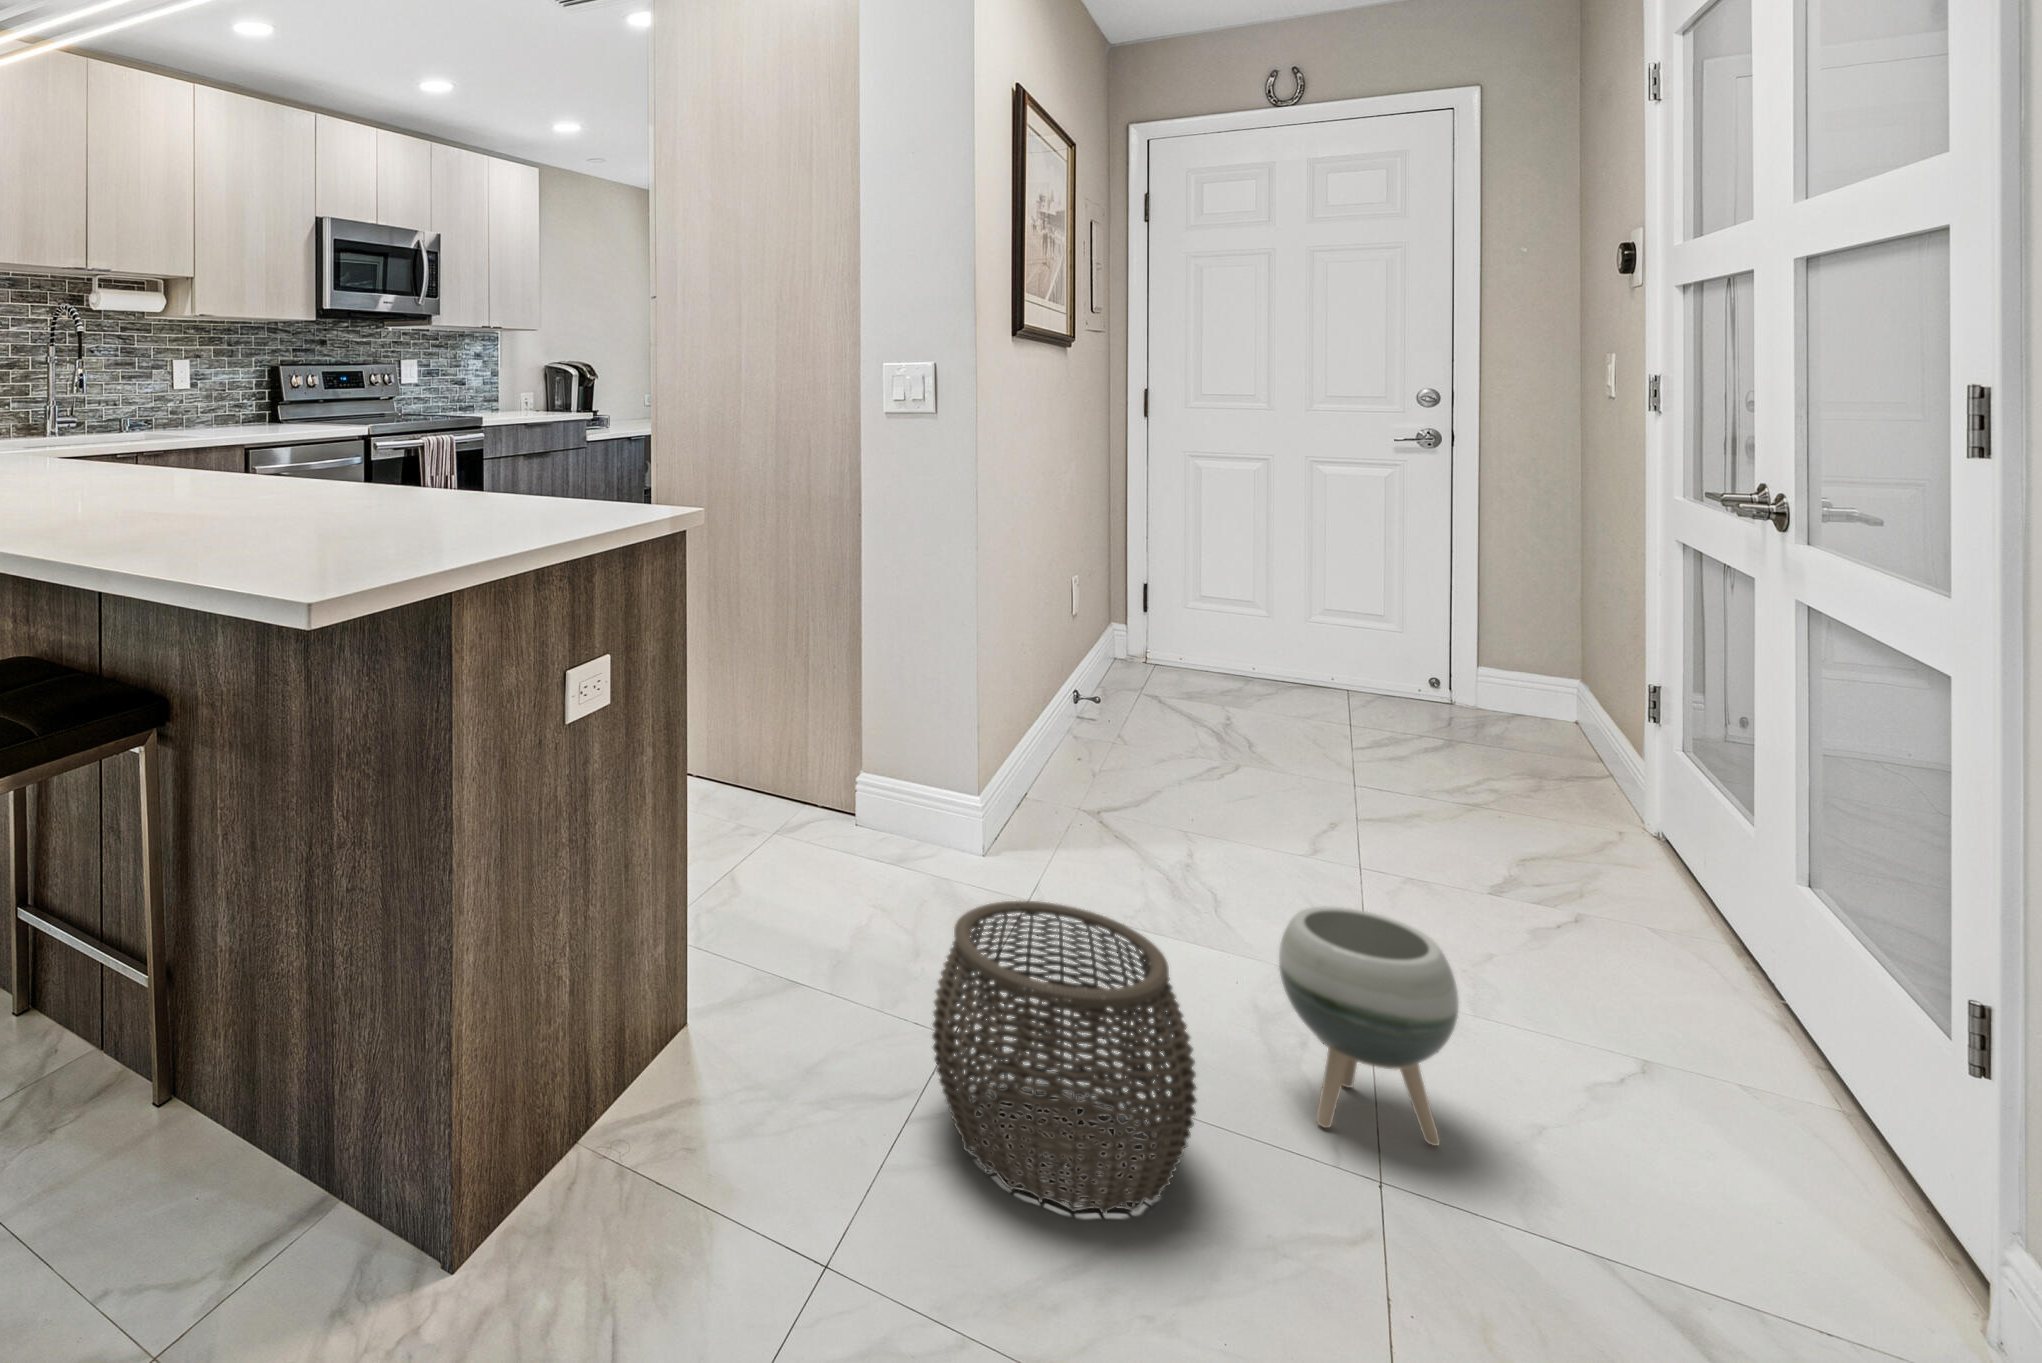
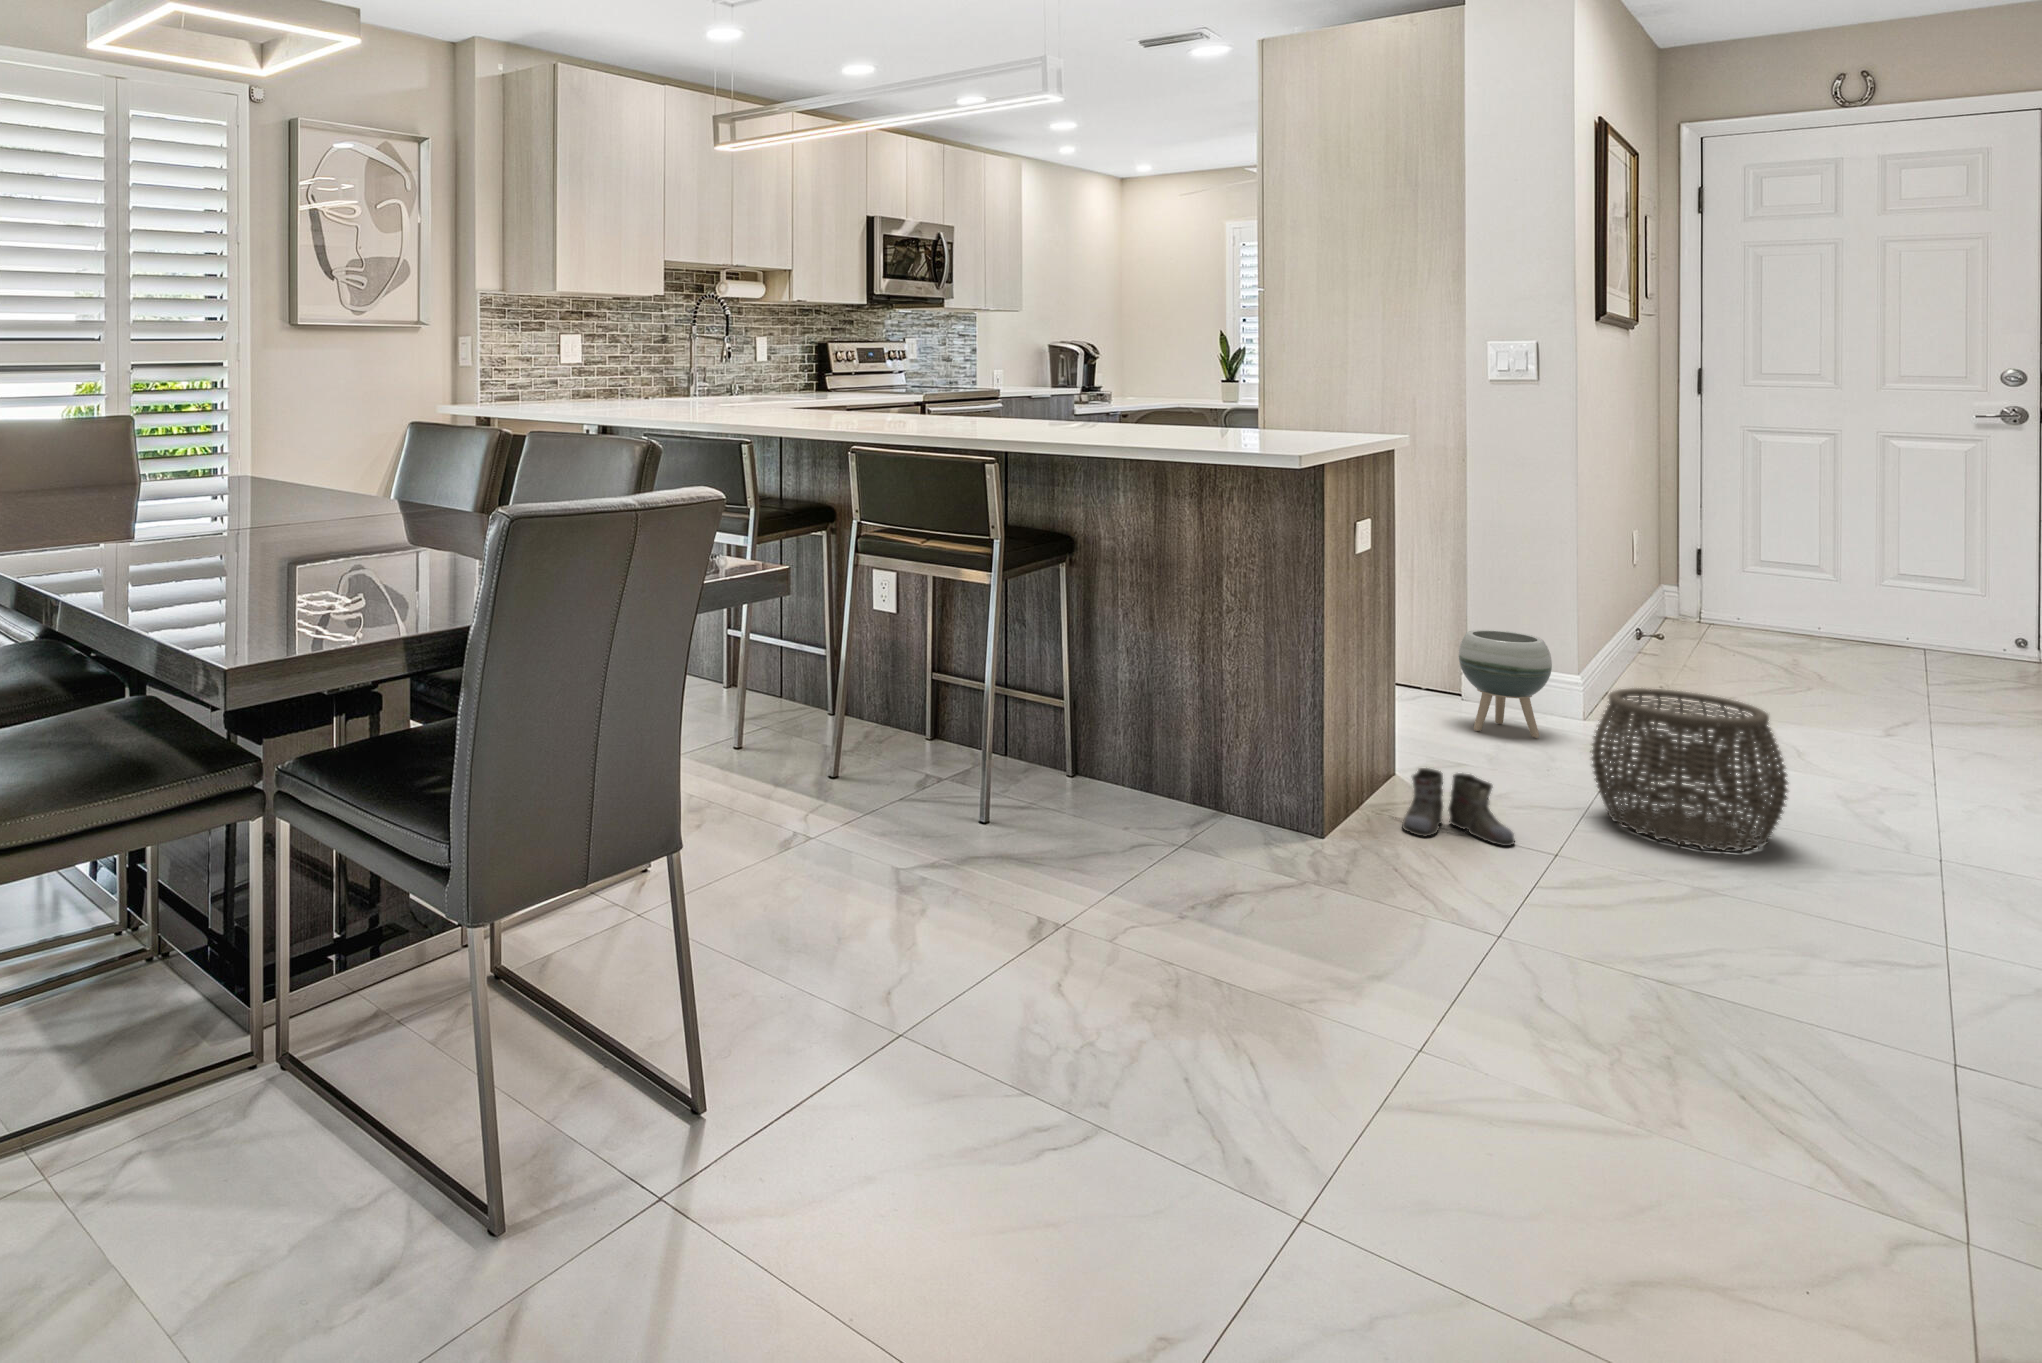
planter: present [1279,906,1459,1146] -> present [1459,630,1552,738]
boots: none [619,1083,790,1252] -> present [1402,768,1515,846]

